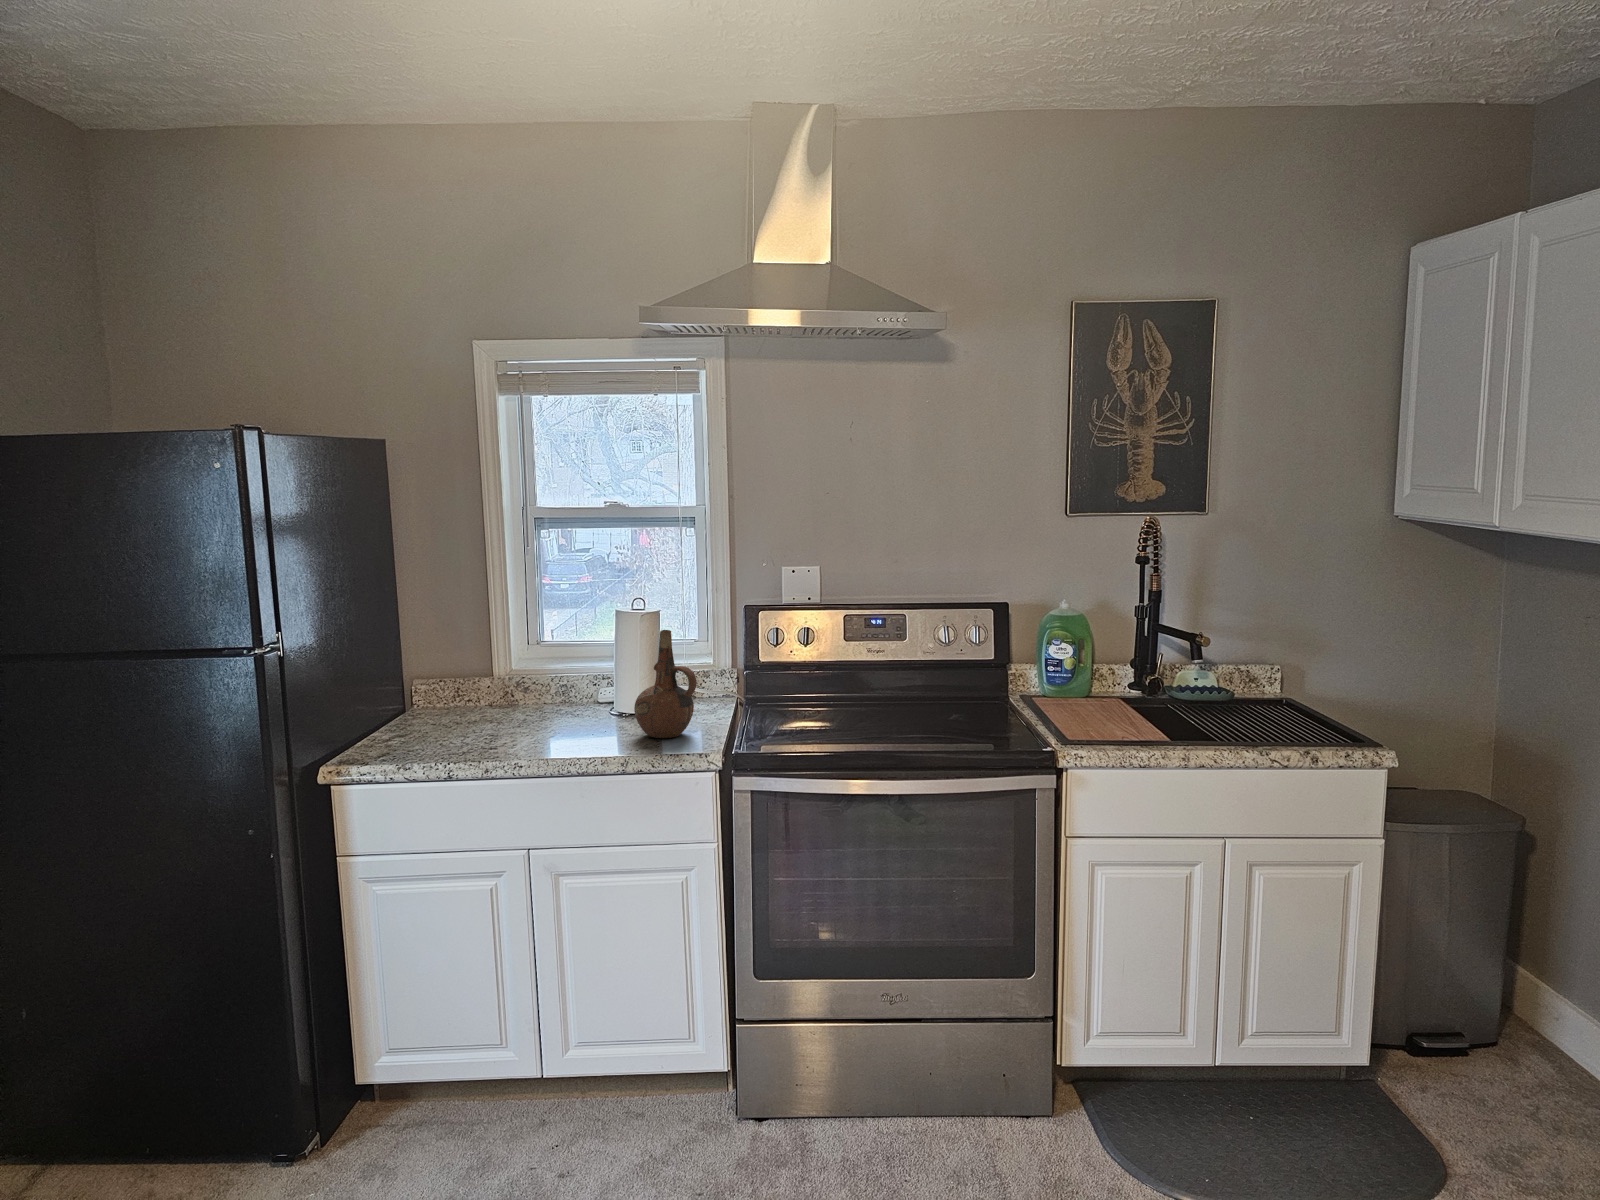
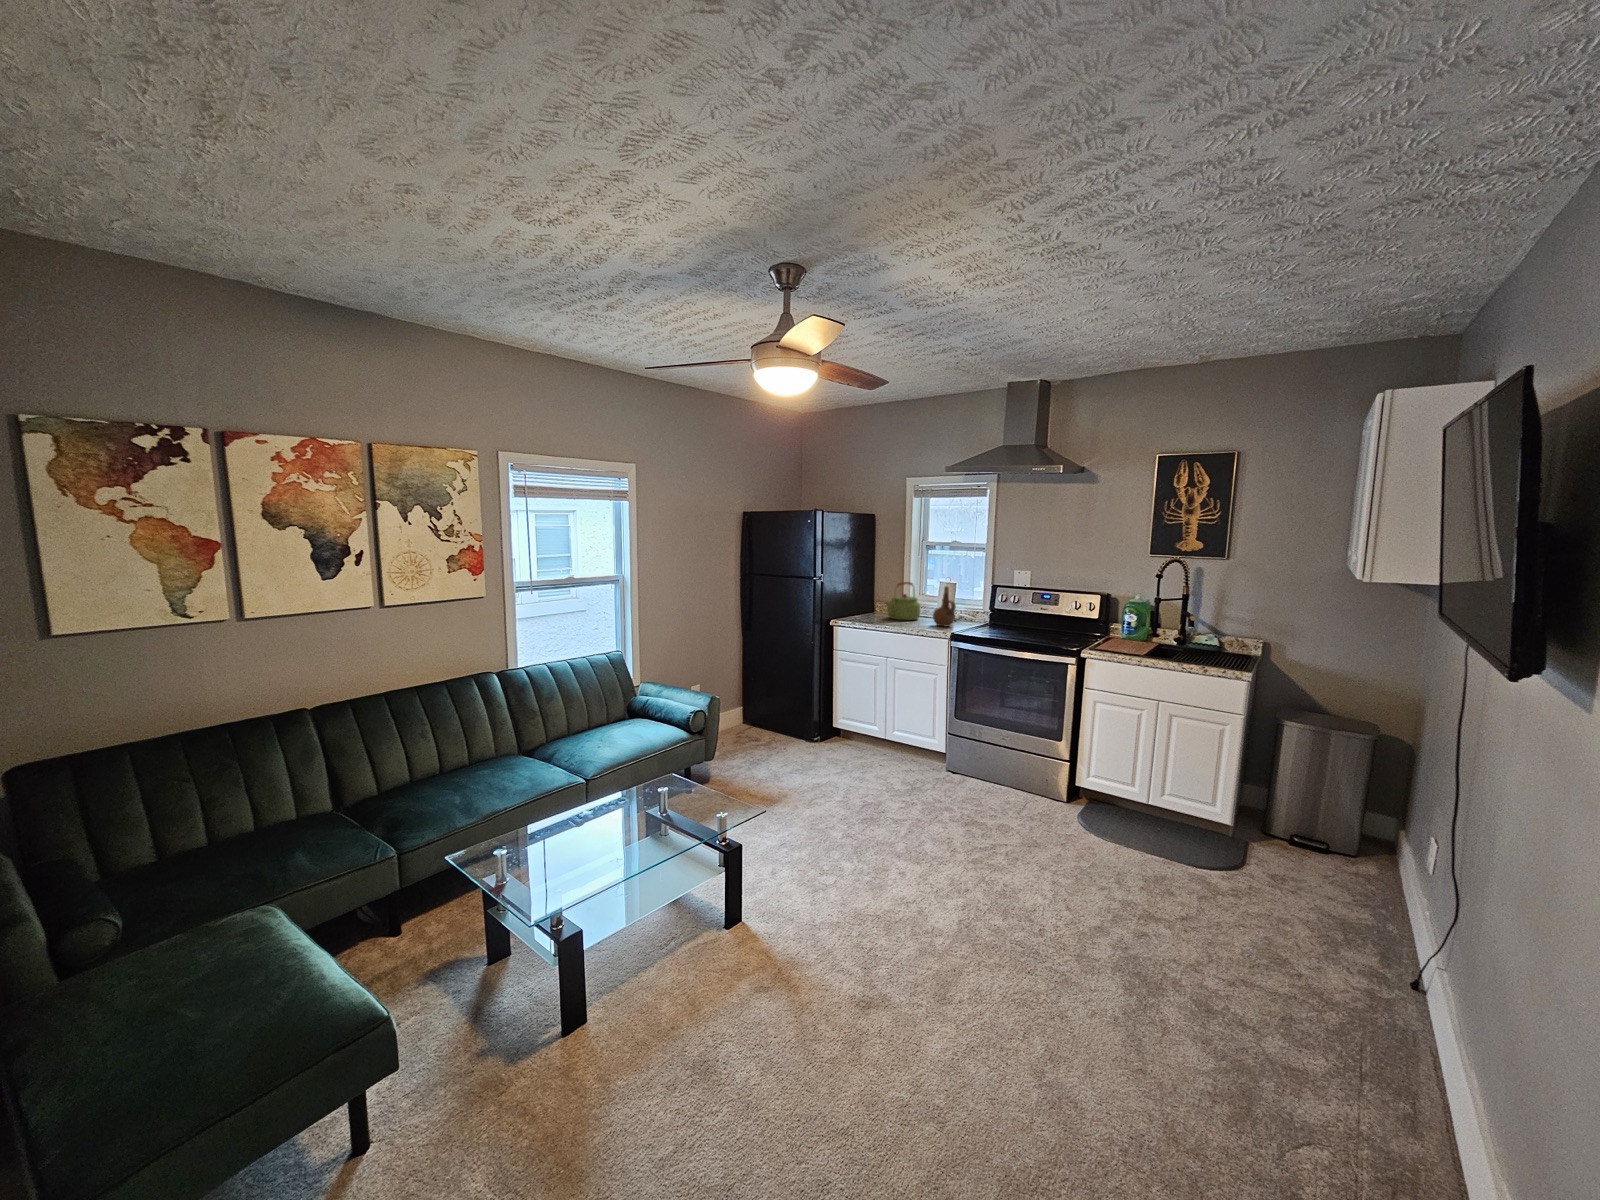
kettle: none [483,625,575,736] -> present [886,582,920,620]

